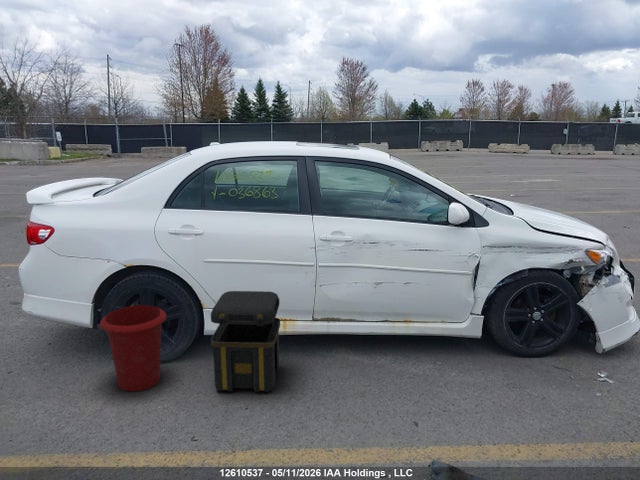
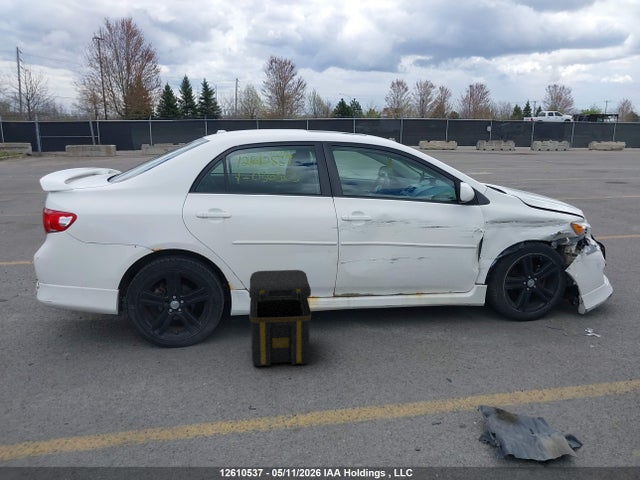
waste bin: present [100,305,167,391] -> none [136,289,200,373]

